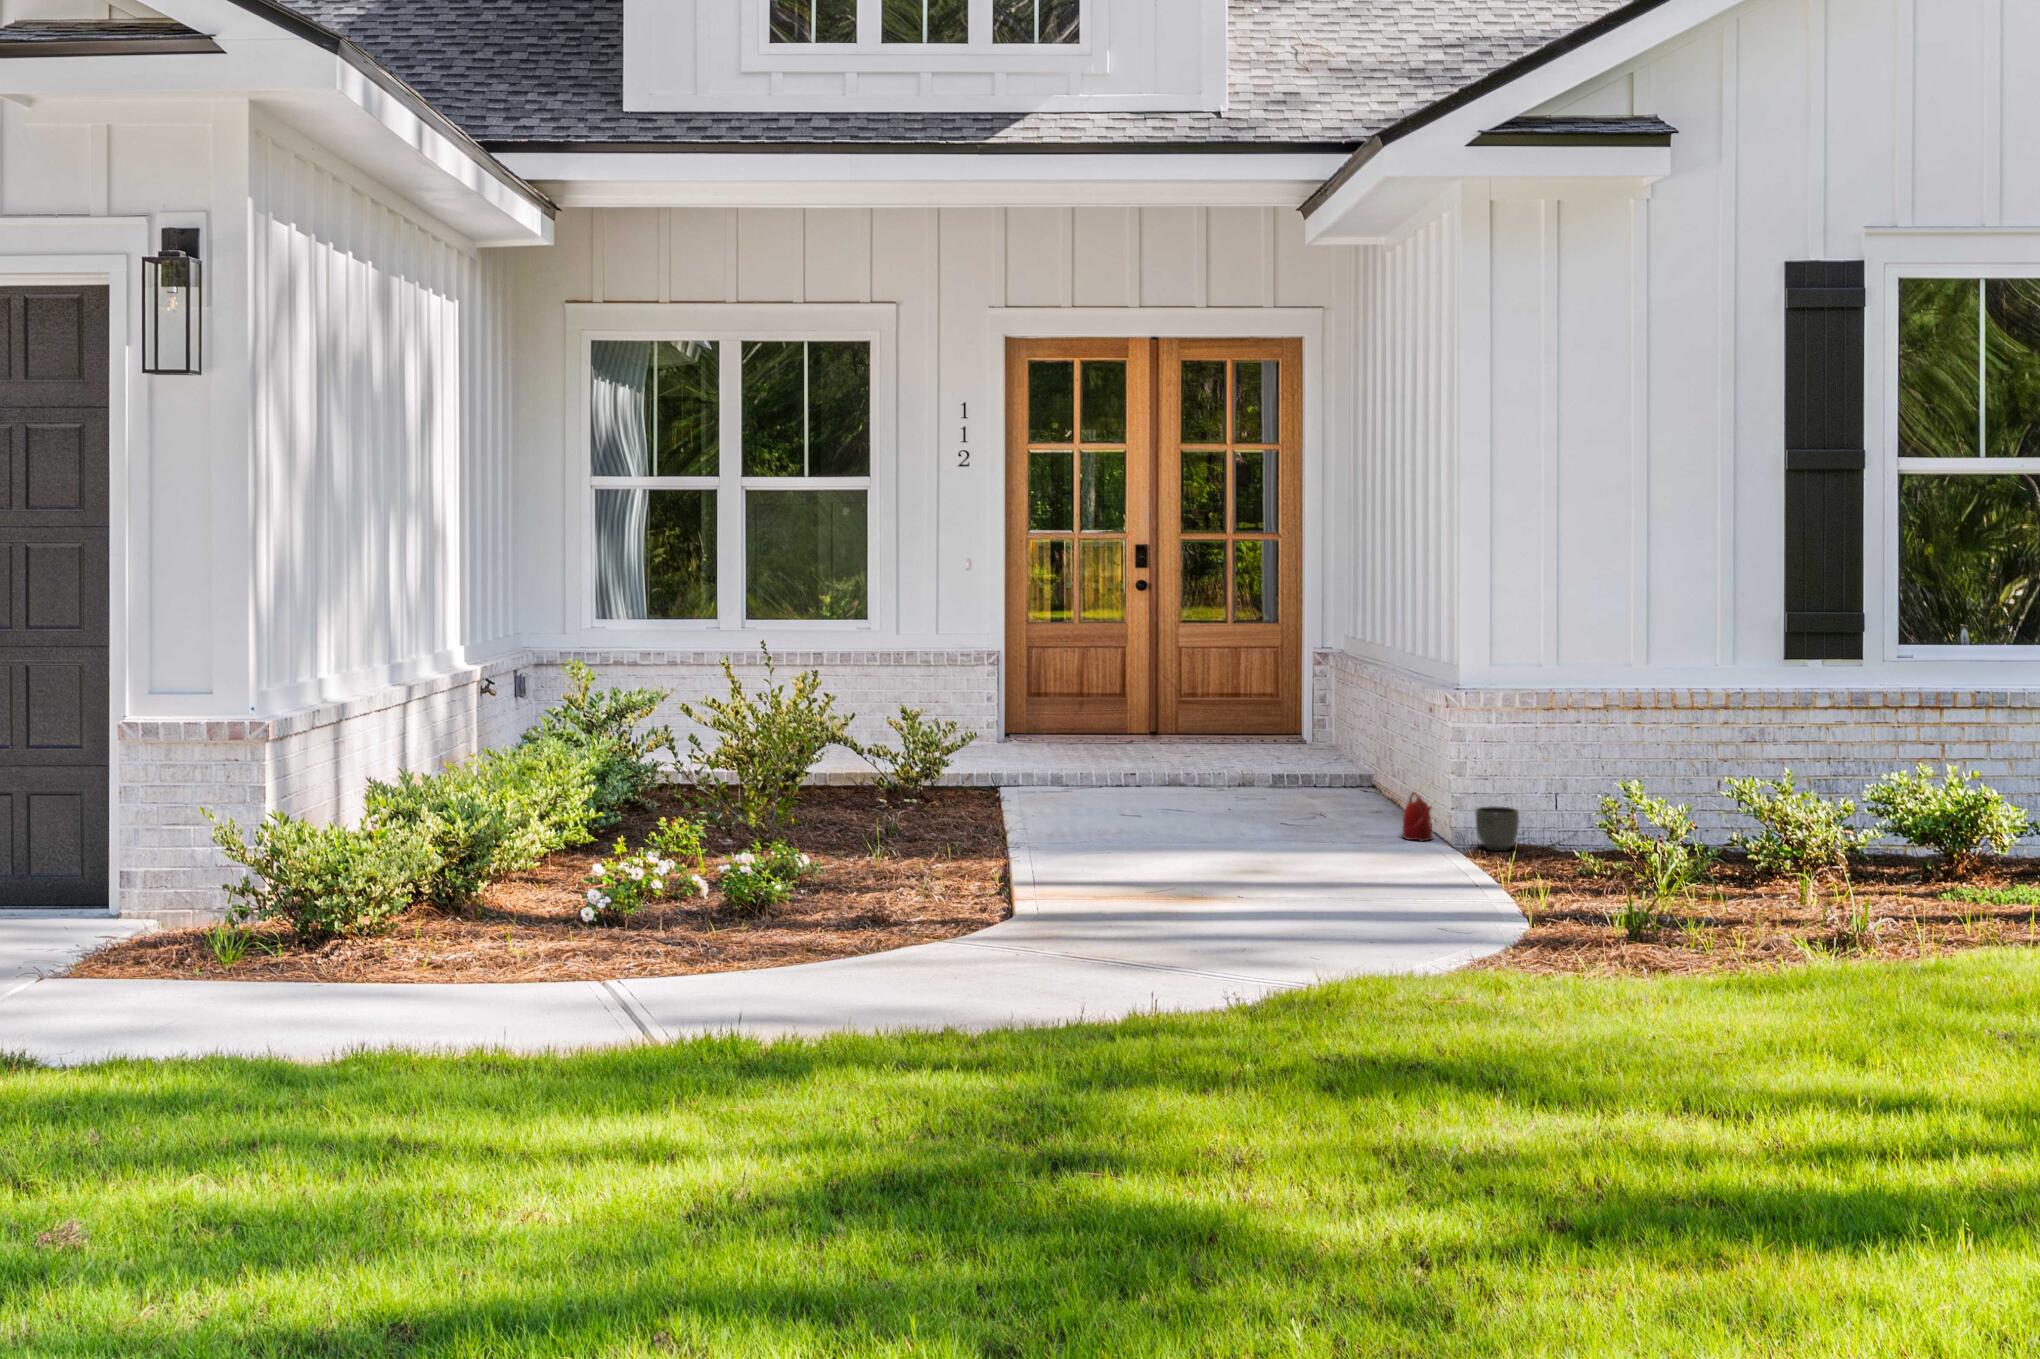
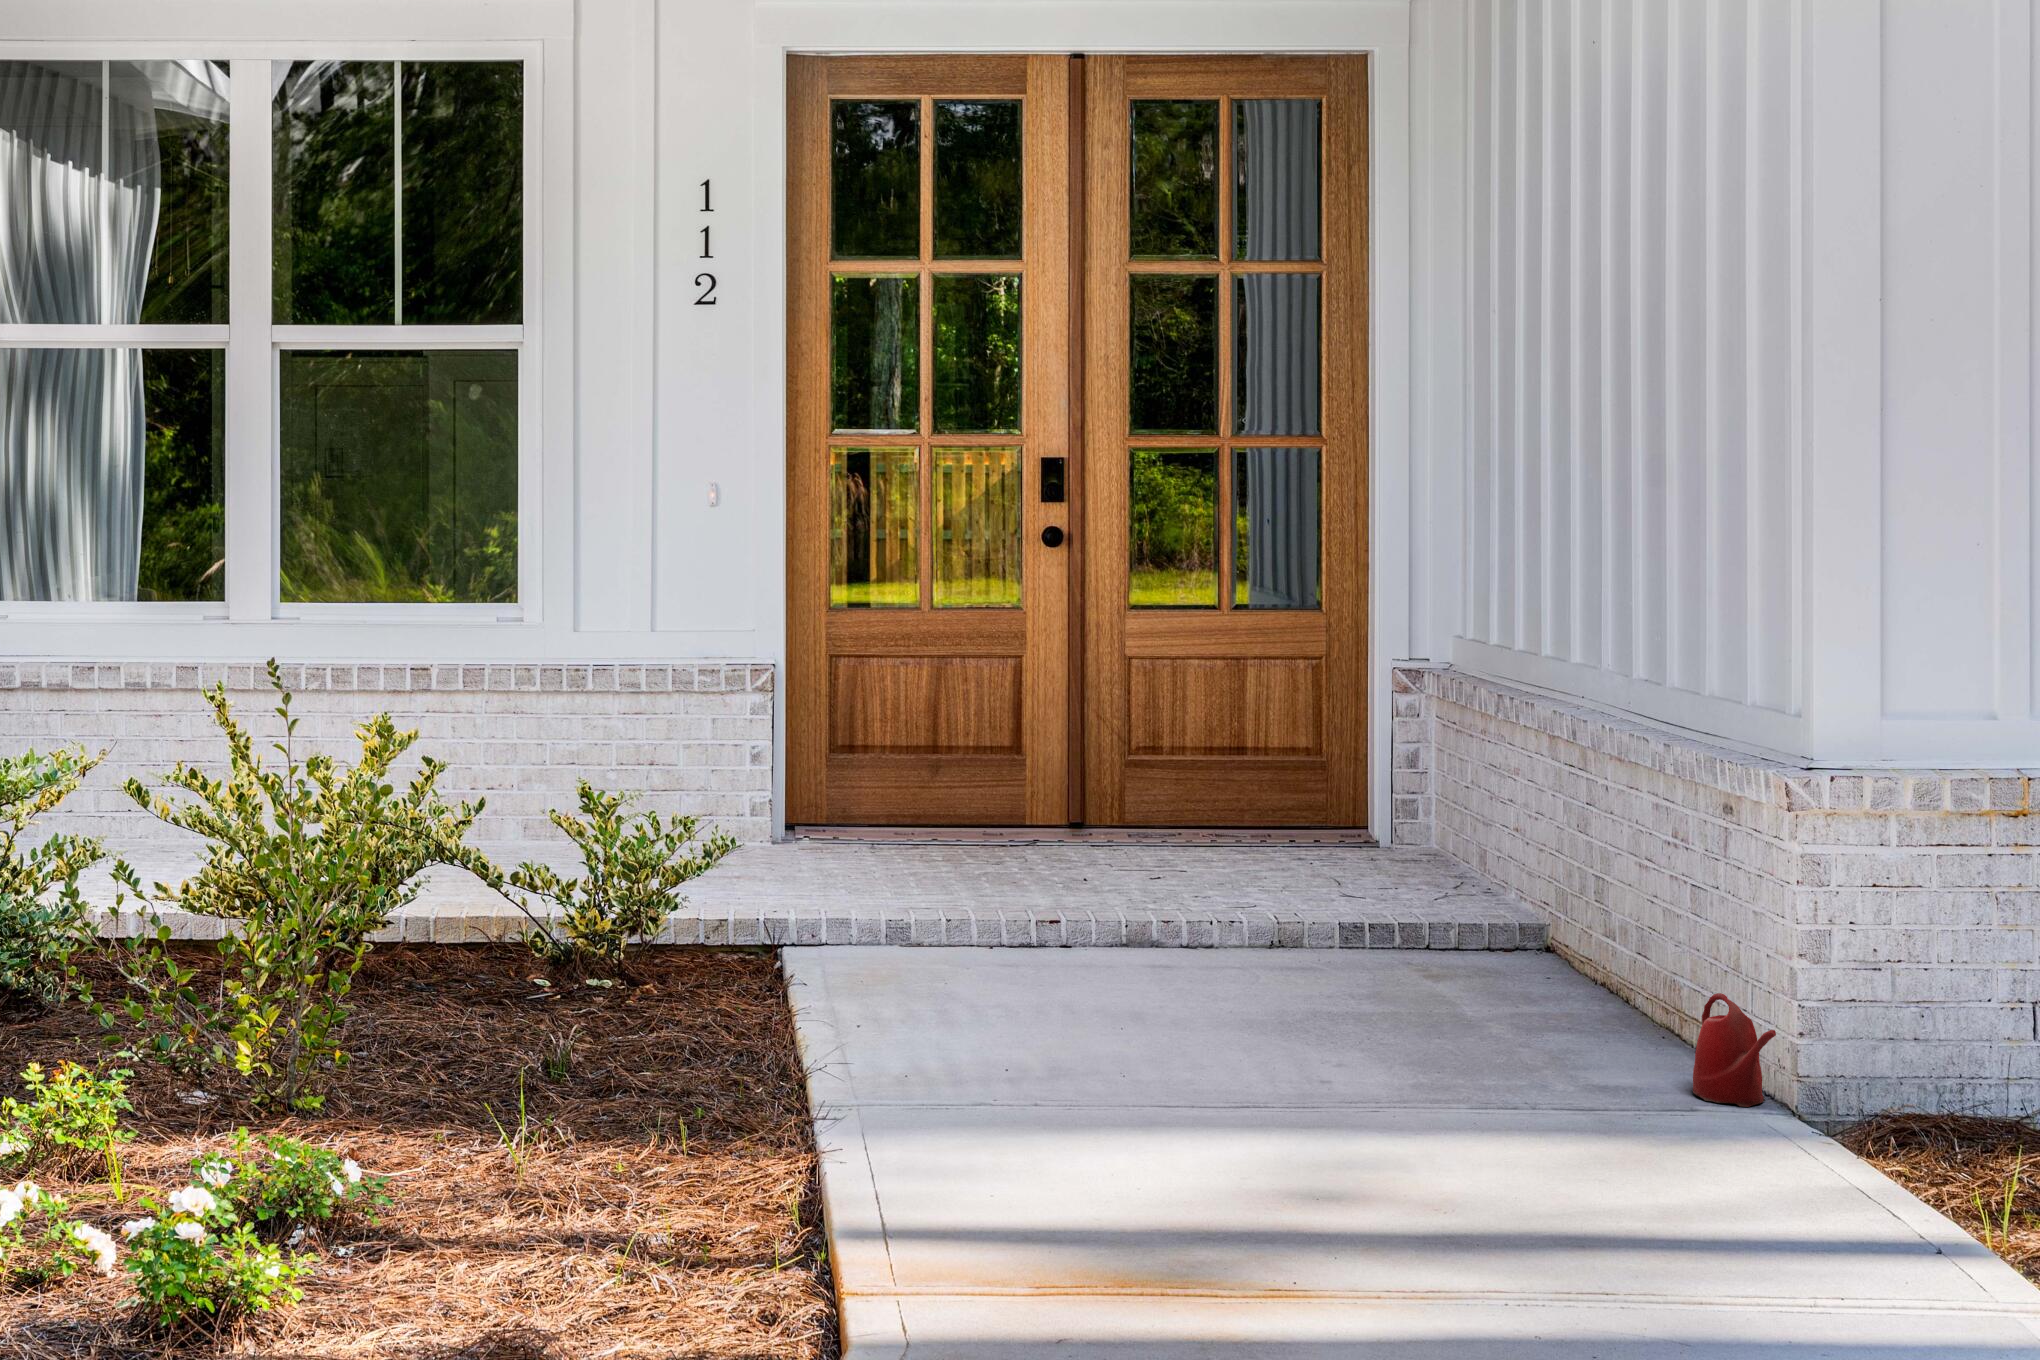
planter: present [1475,806,1519,851] -> none [1883,1034,1987,1139]

